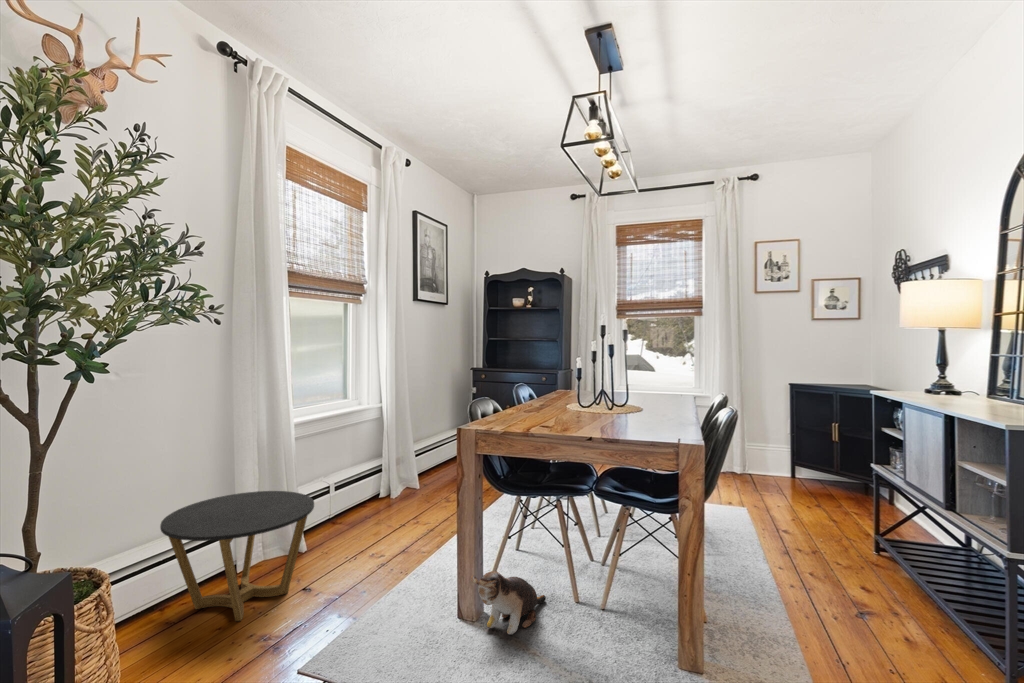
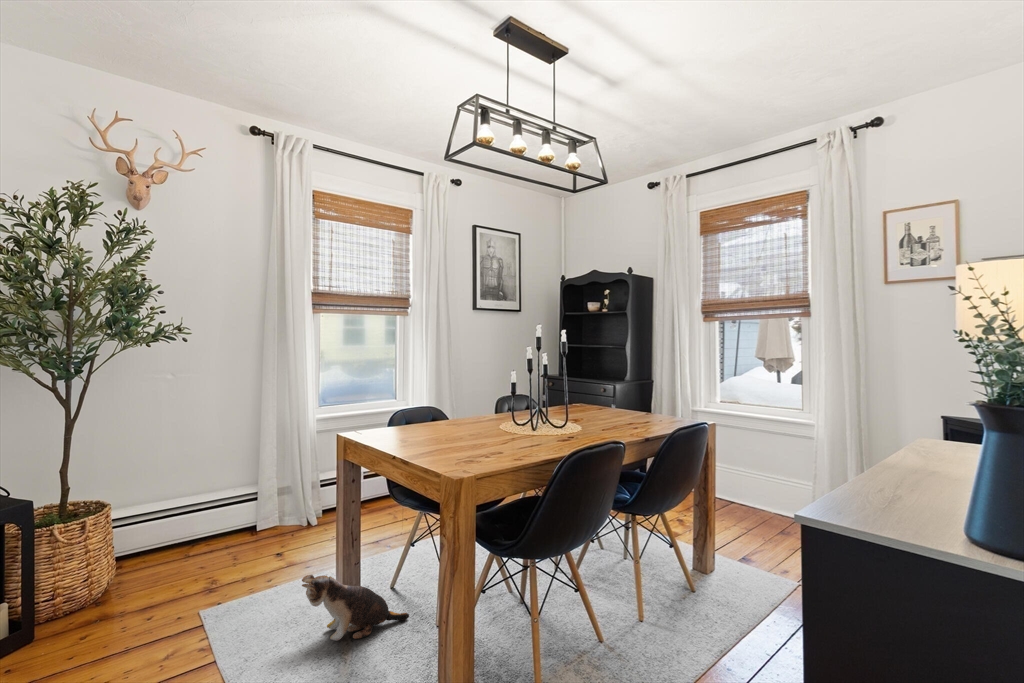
side table: present [160,491,314,621] -> none [166,470,287,568]

